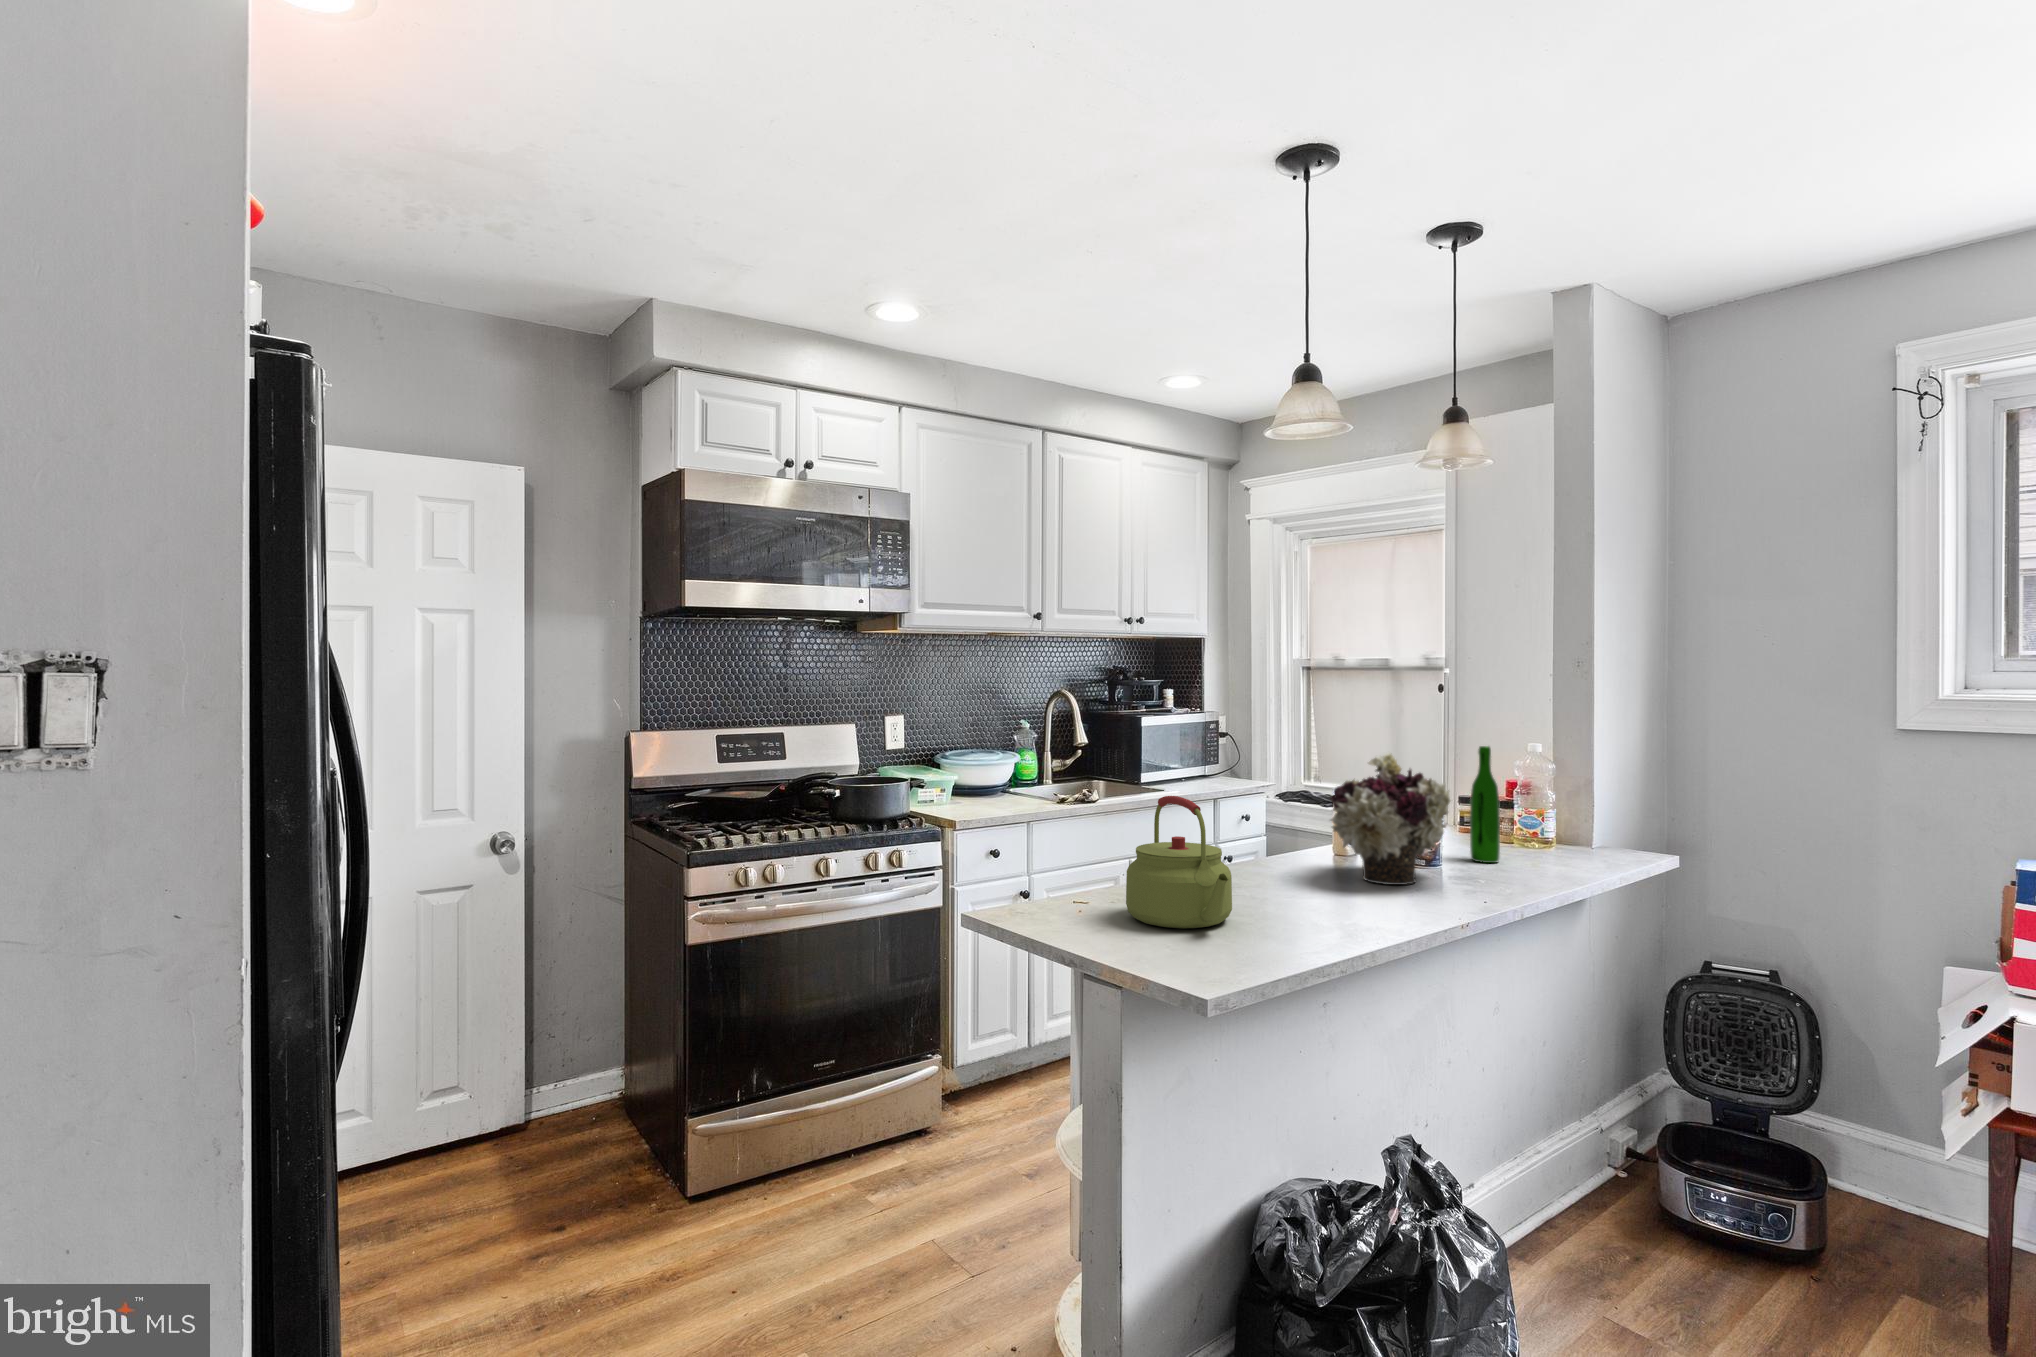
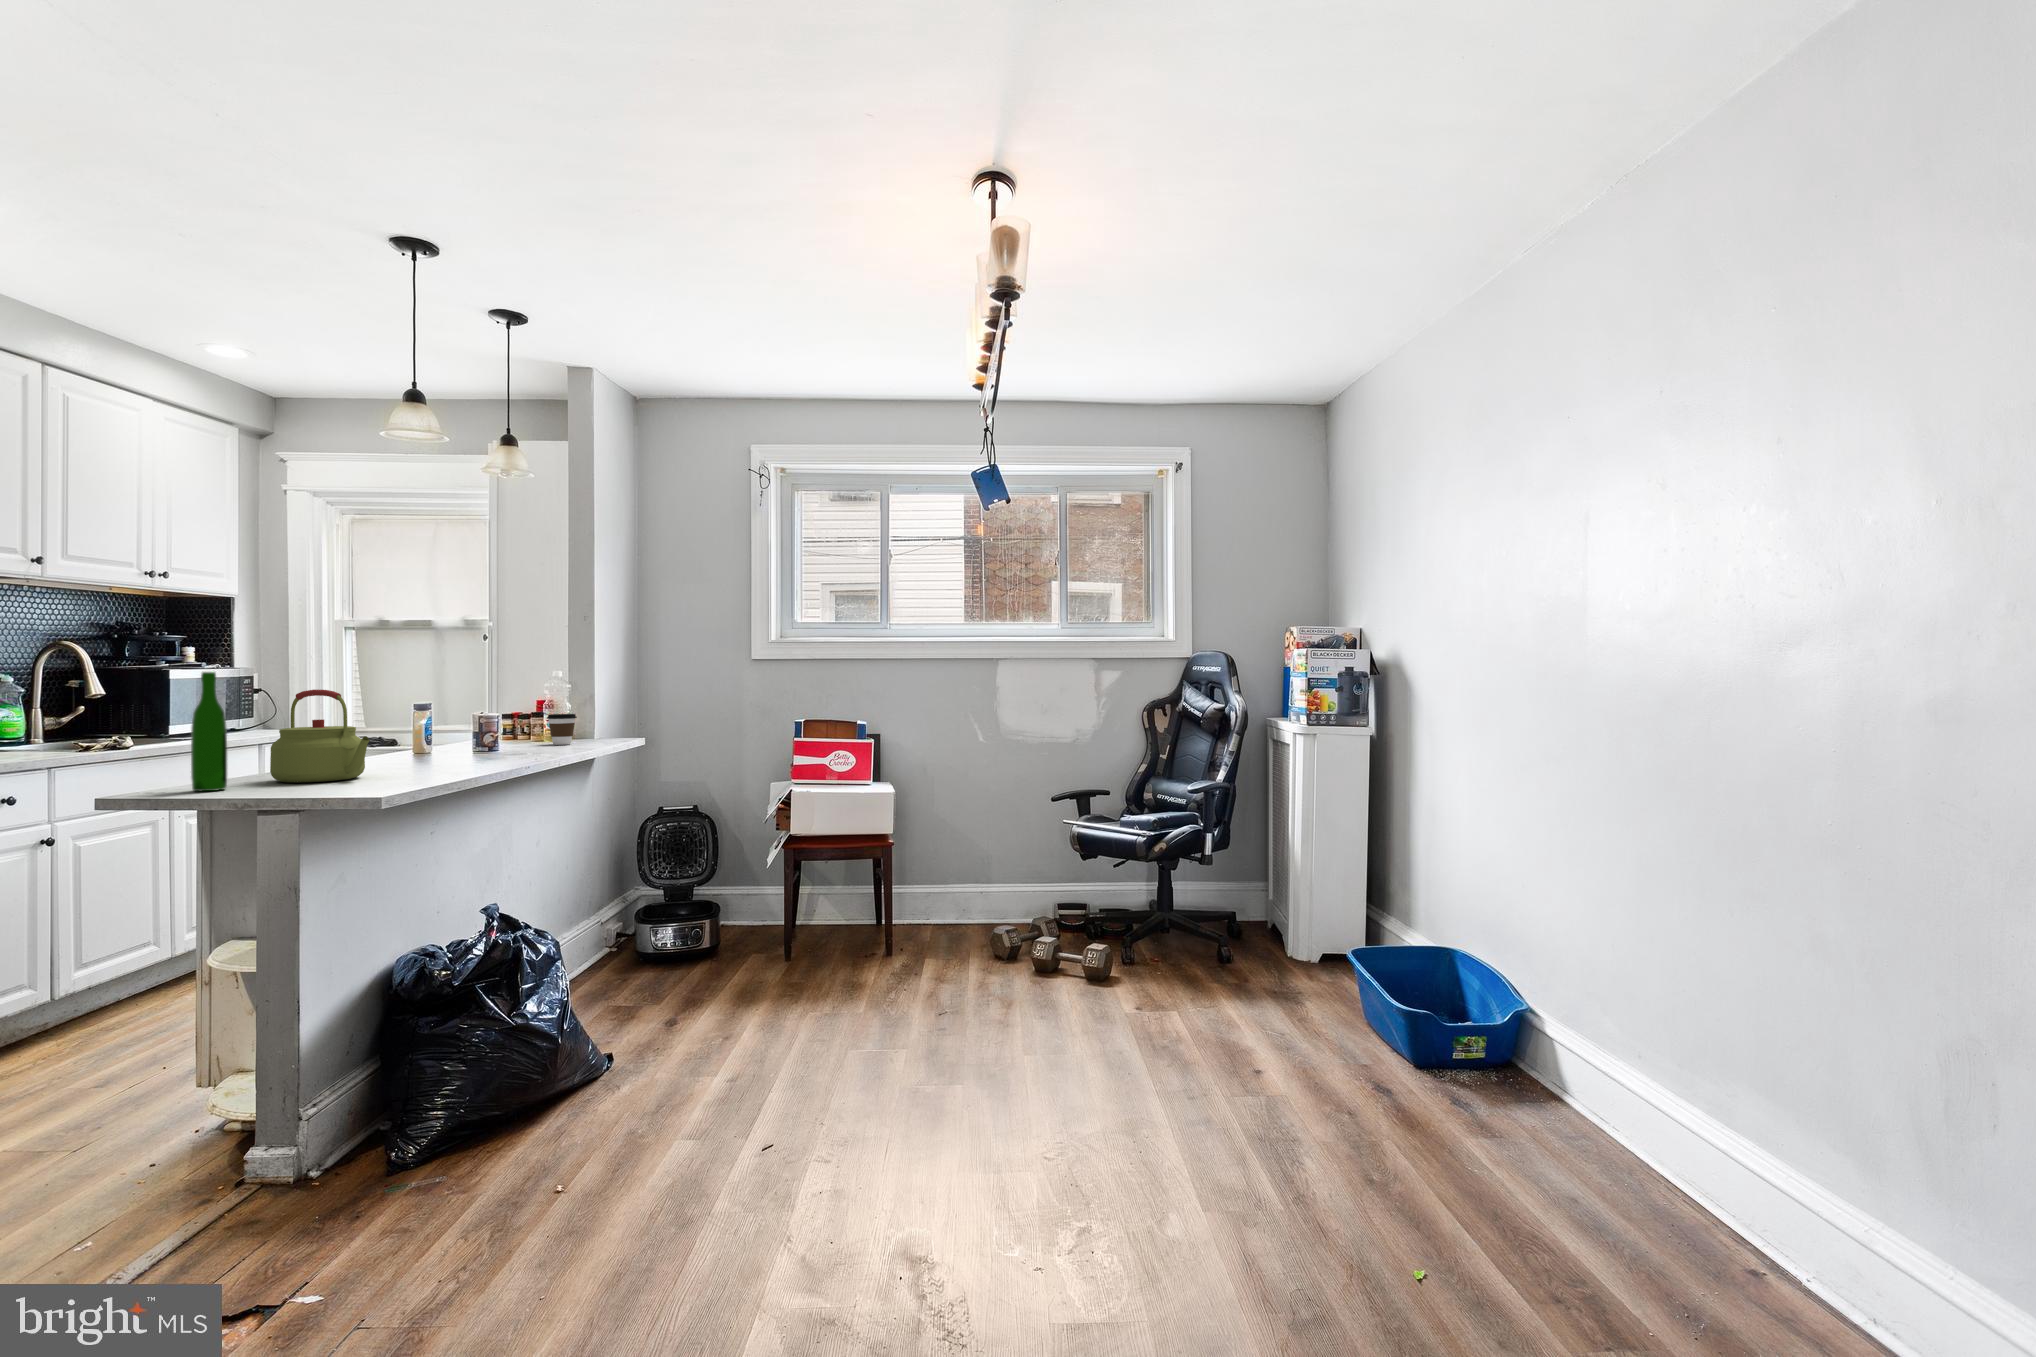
wine bottle: present [1470,746,1500,863] -> present [191,672,227,791]
flower arrangement: present [1330,752,1451,885] -> none [421,669,511,759]
coffee cup: none [1514,810,1560,859] -> present [547,714,577,745]

